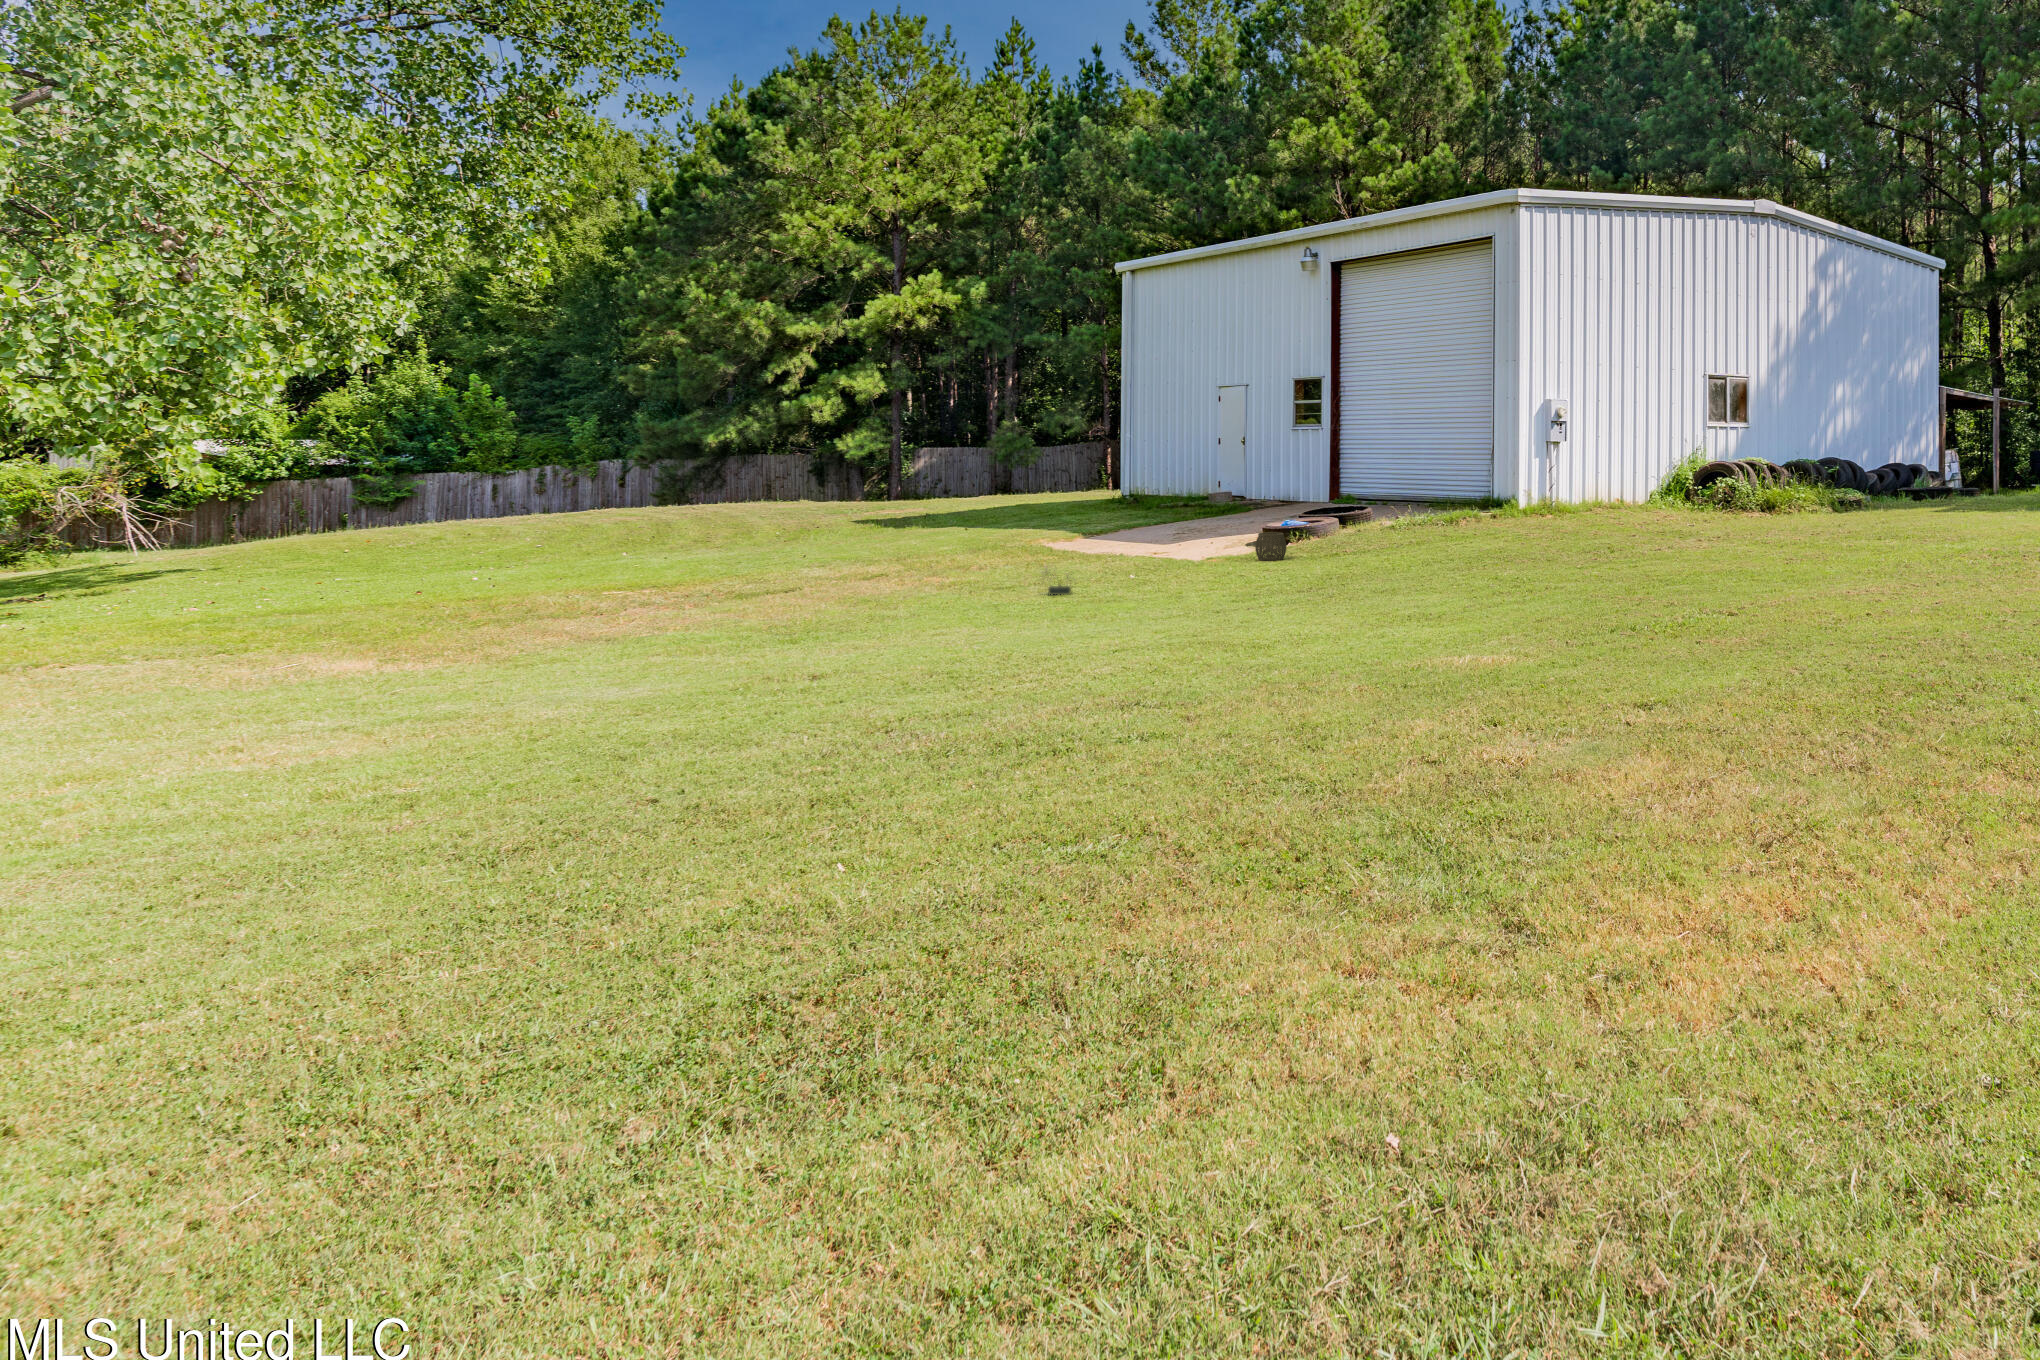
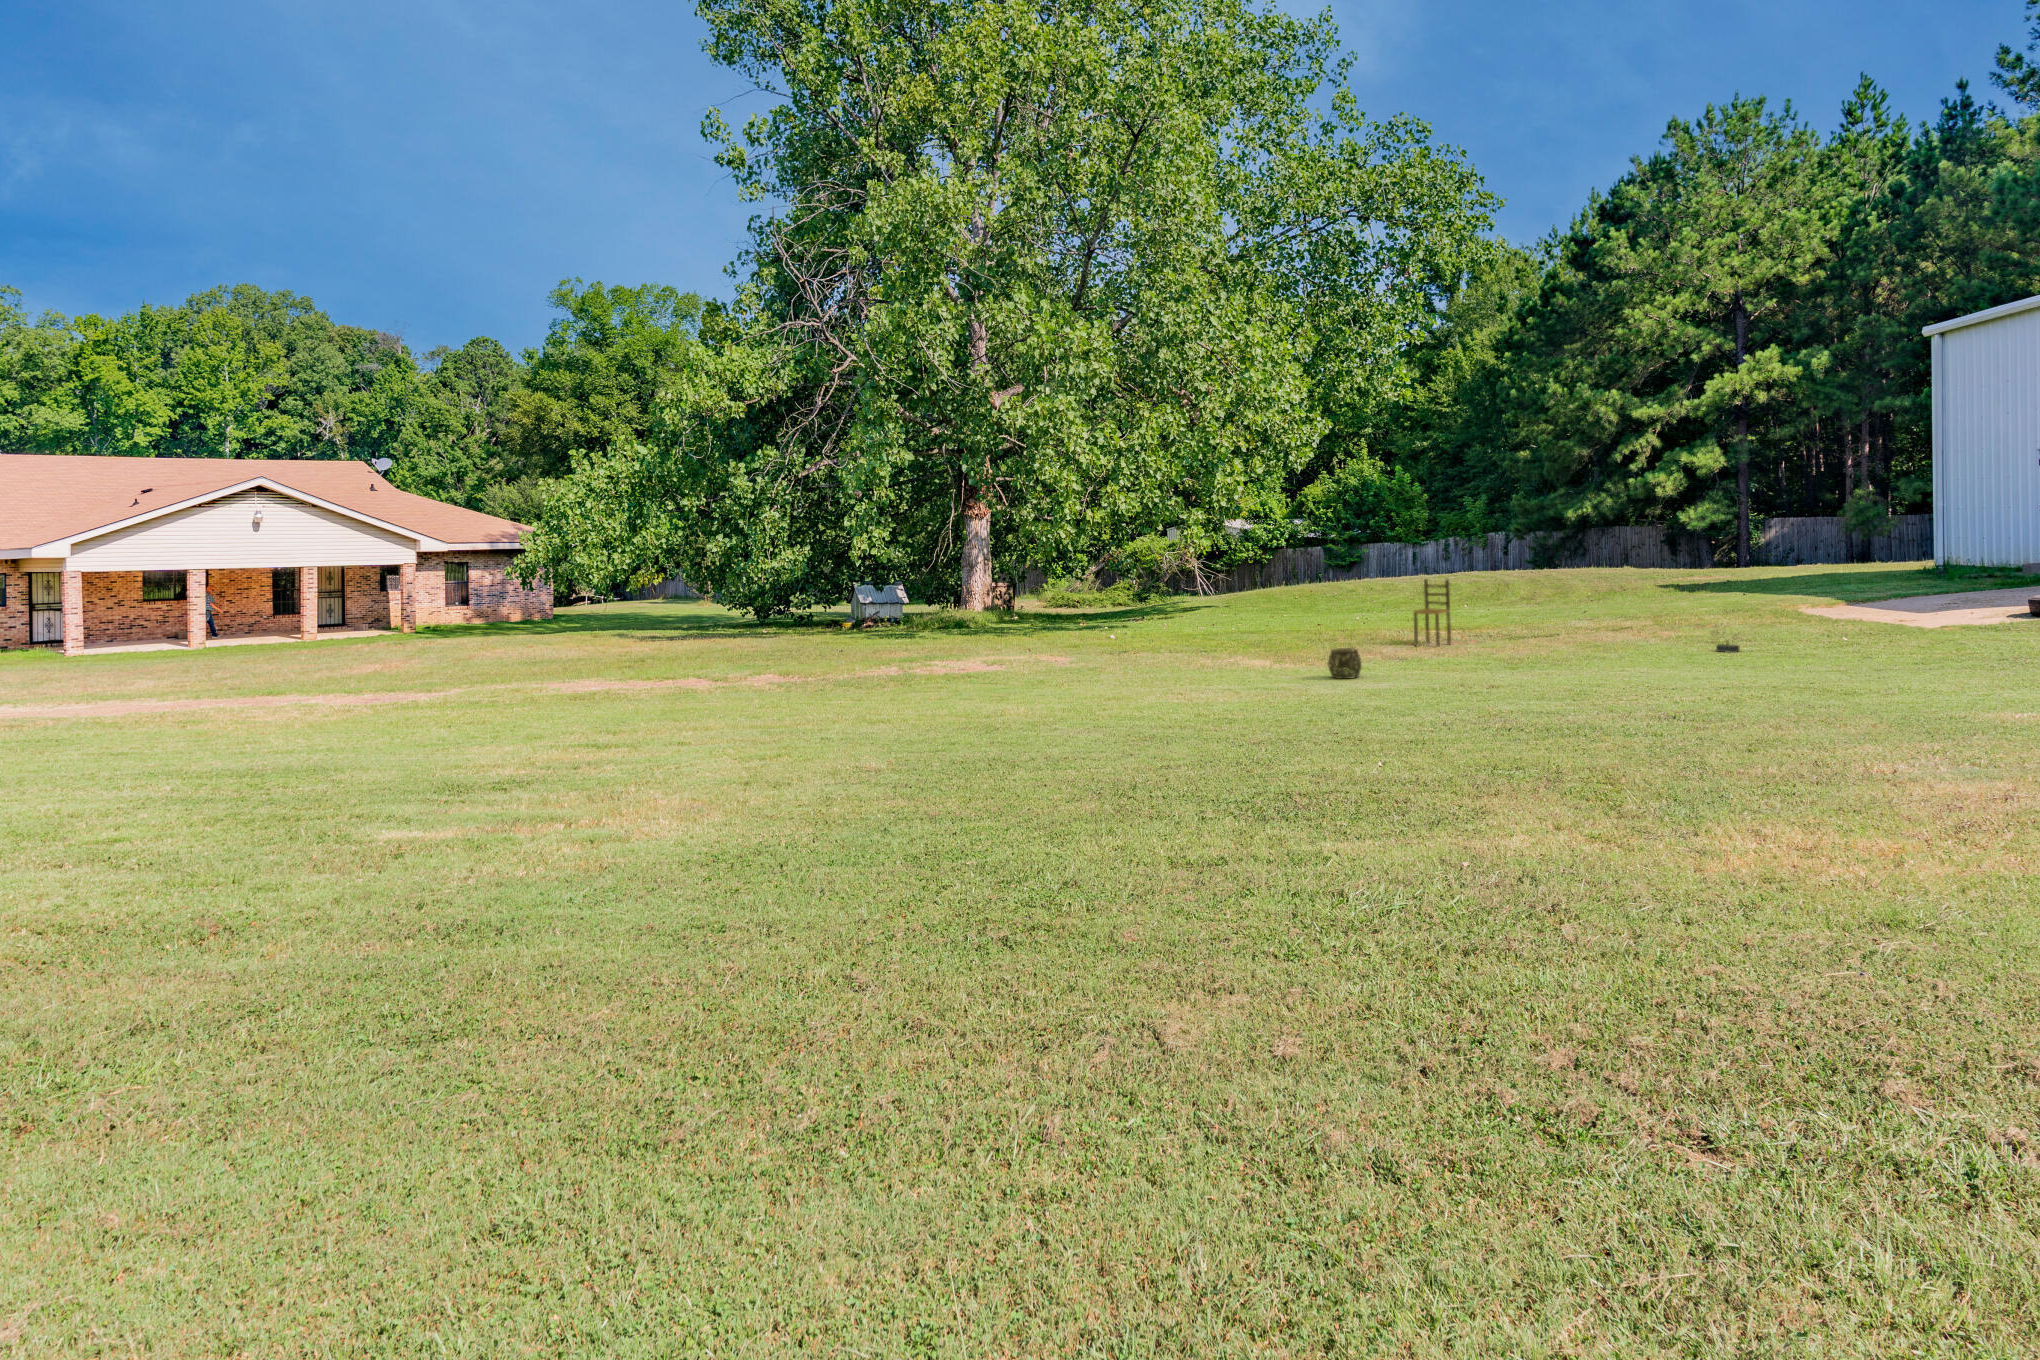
chair: none [652,519,704,615] -> present [1413,579,1451,647]
woven basket: present [1255,532,1287,561] -> present [1328,648,1361,679]

